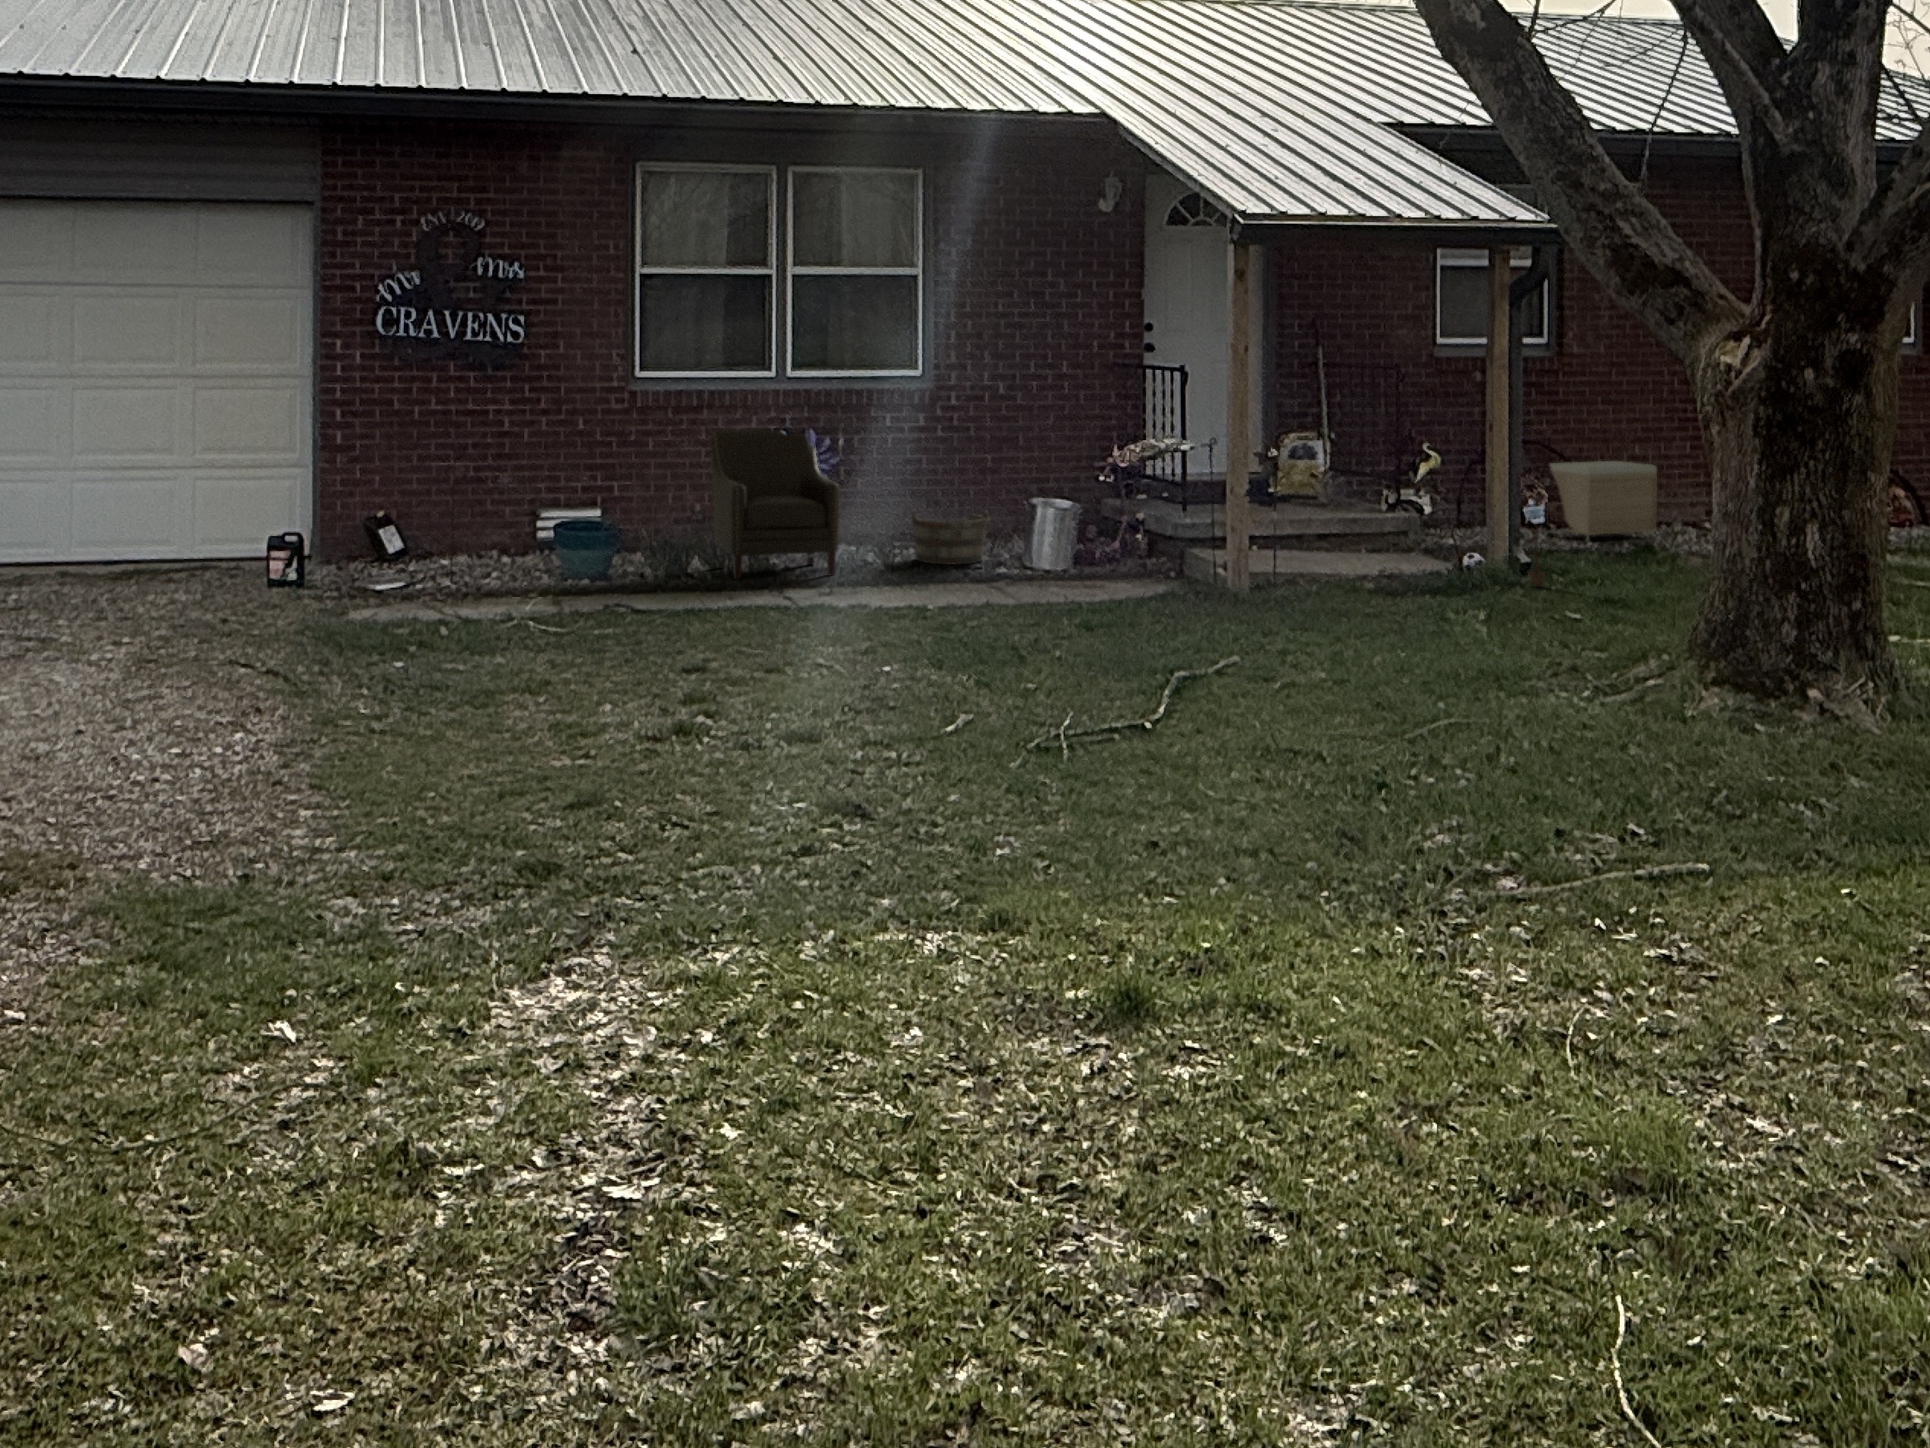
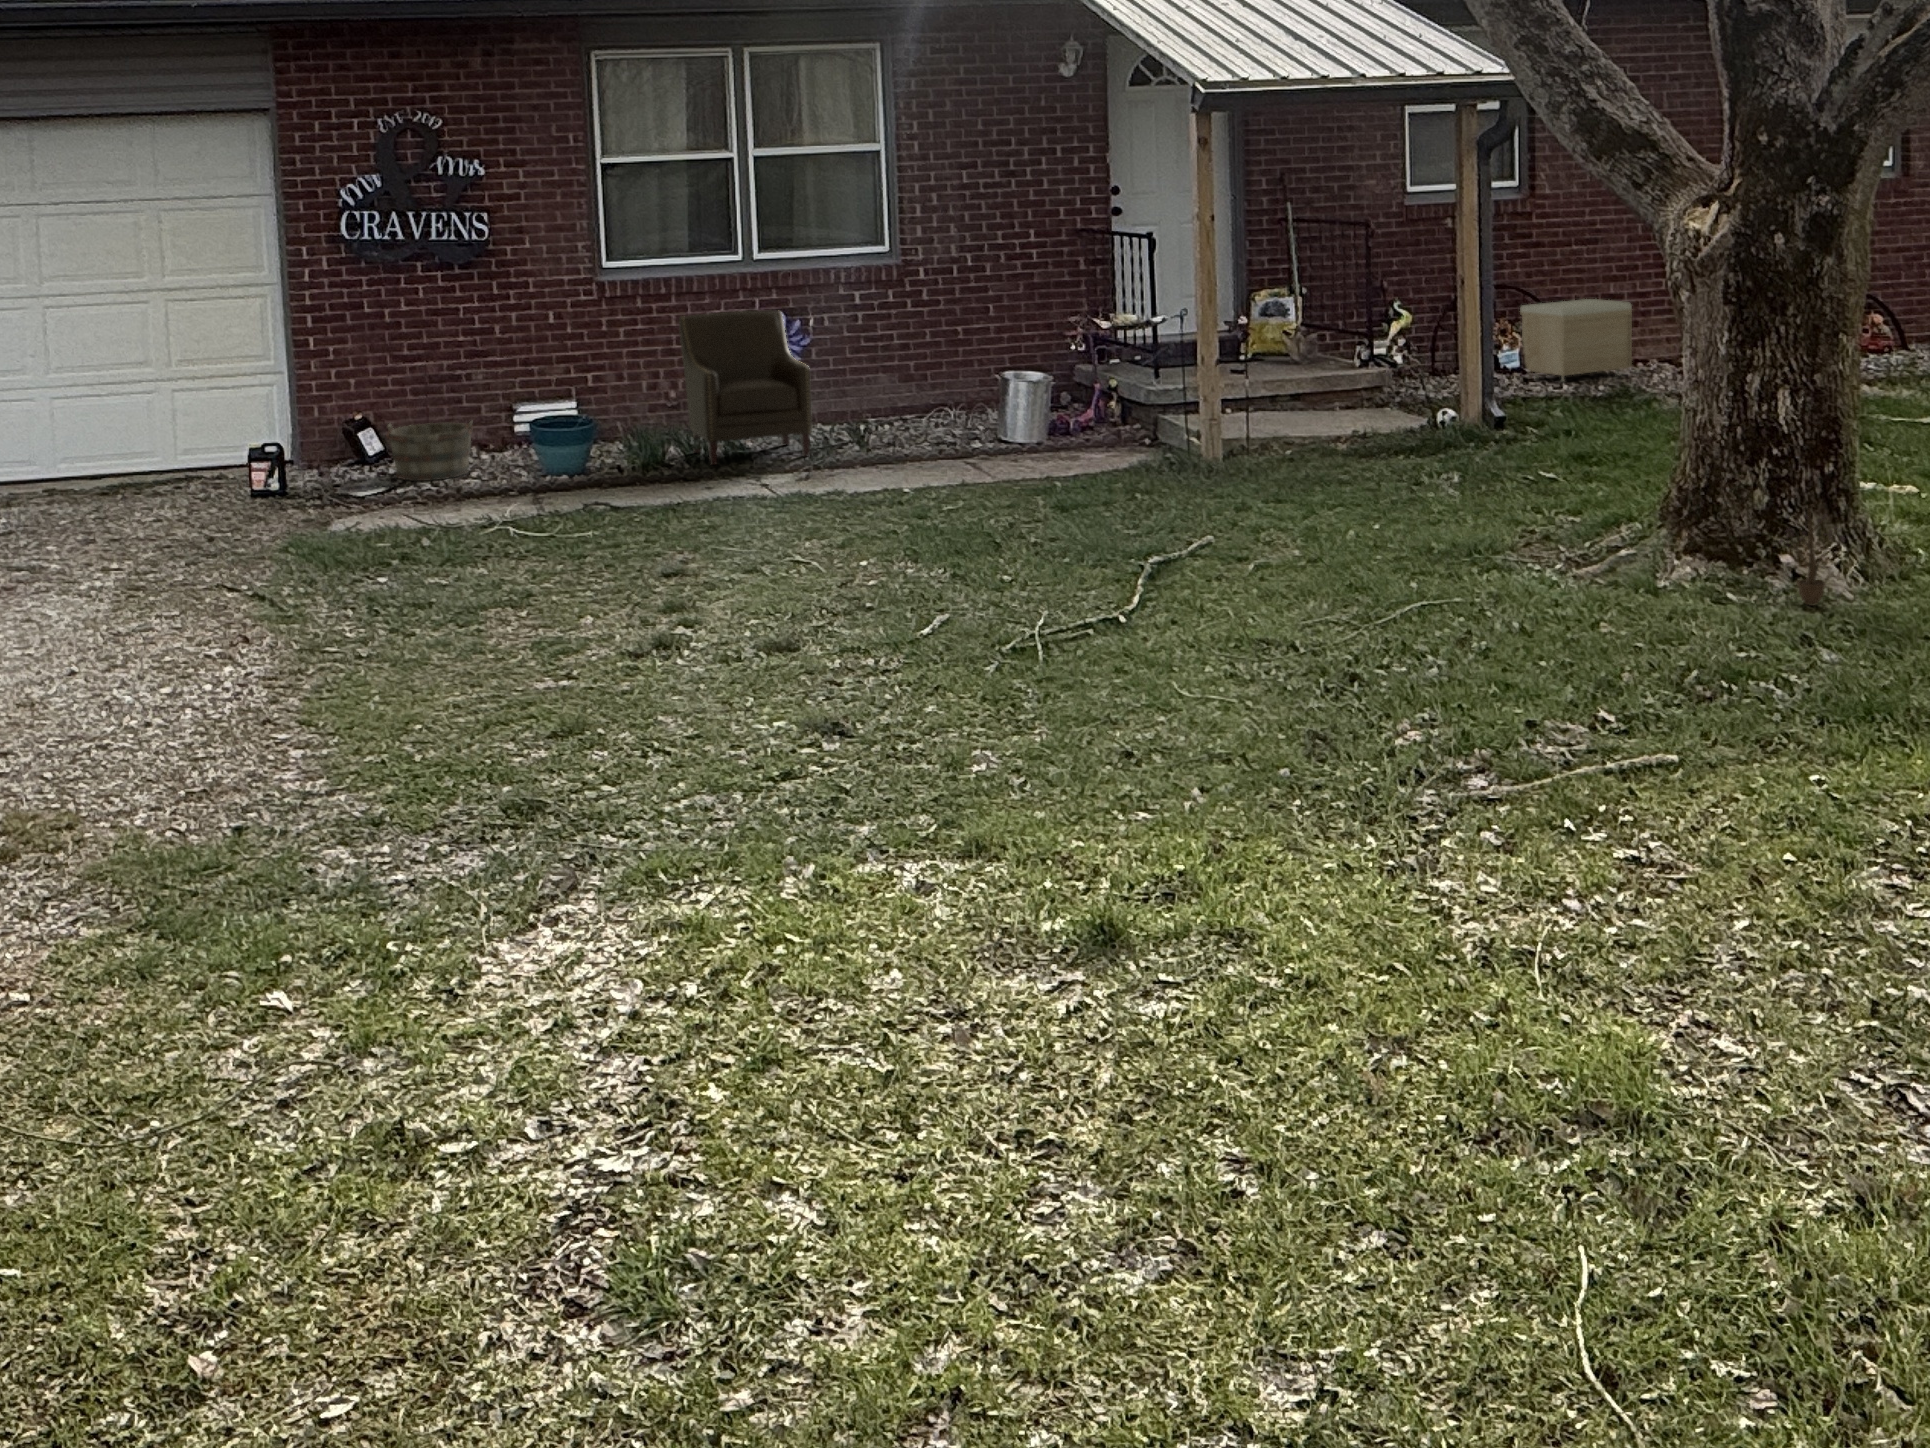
bucket: present [911,511,989,565] -> present [387,422,473,481]
decorative plant: present [1523,529,1546,587] -> present [1768,510,1845,605]

